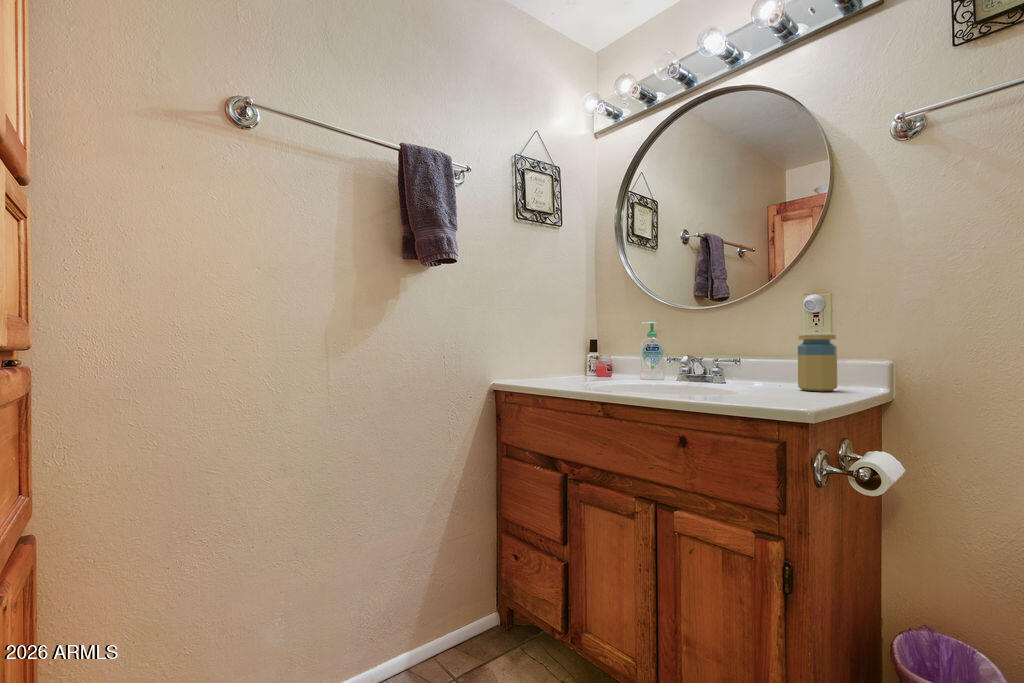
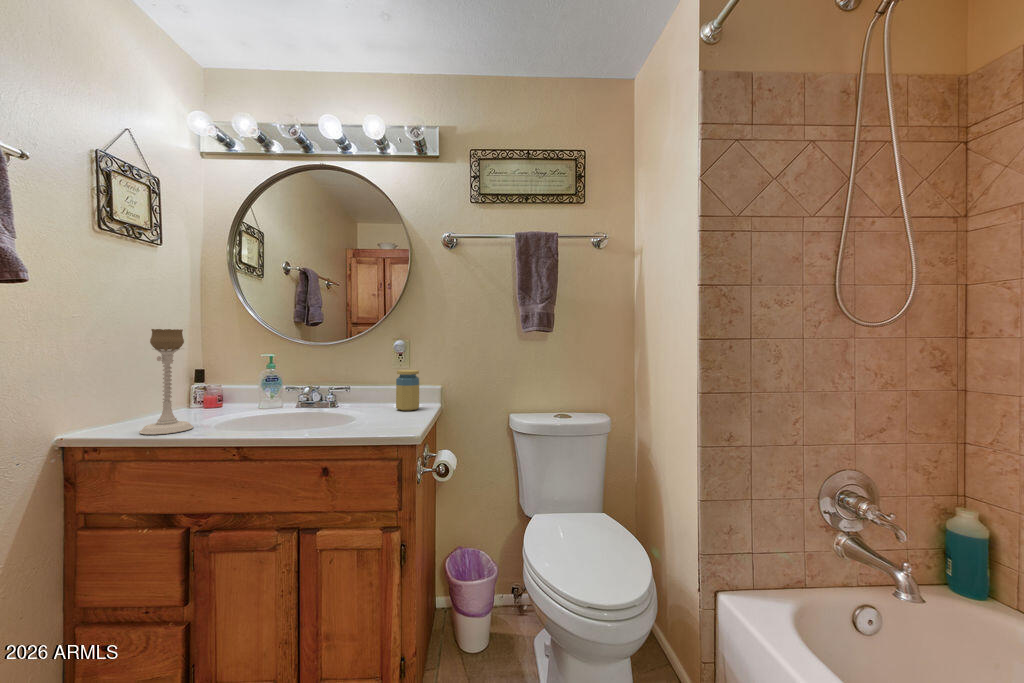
candle holder: none [539,292,576,386] -> present [139,329,193,435]

